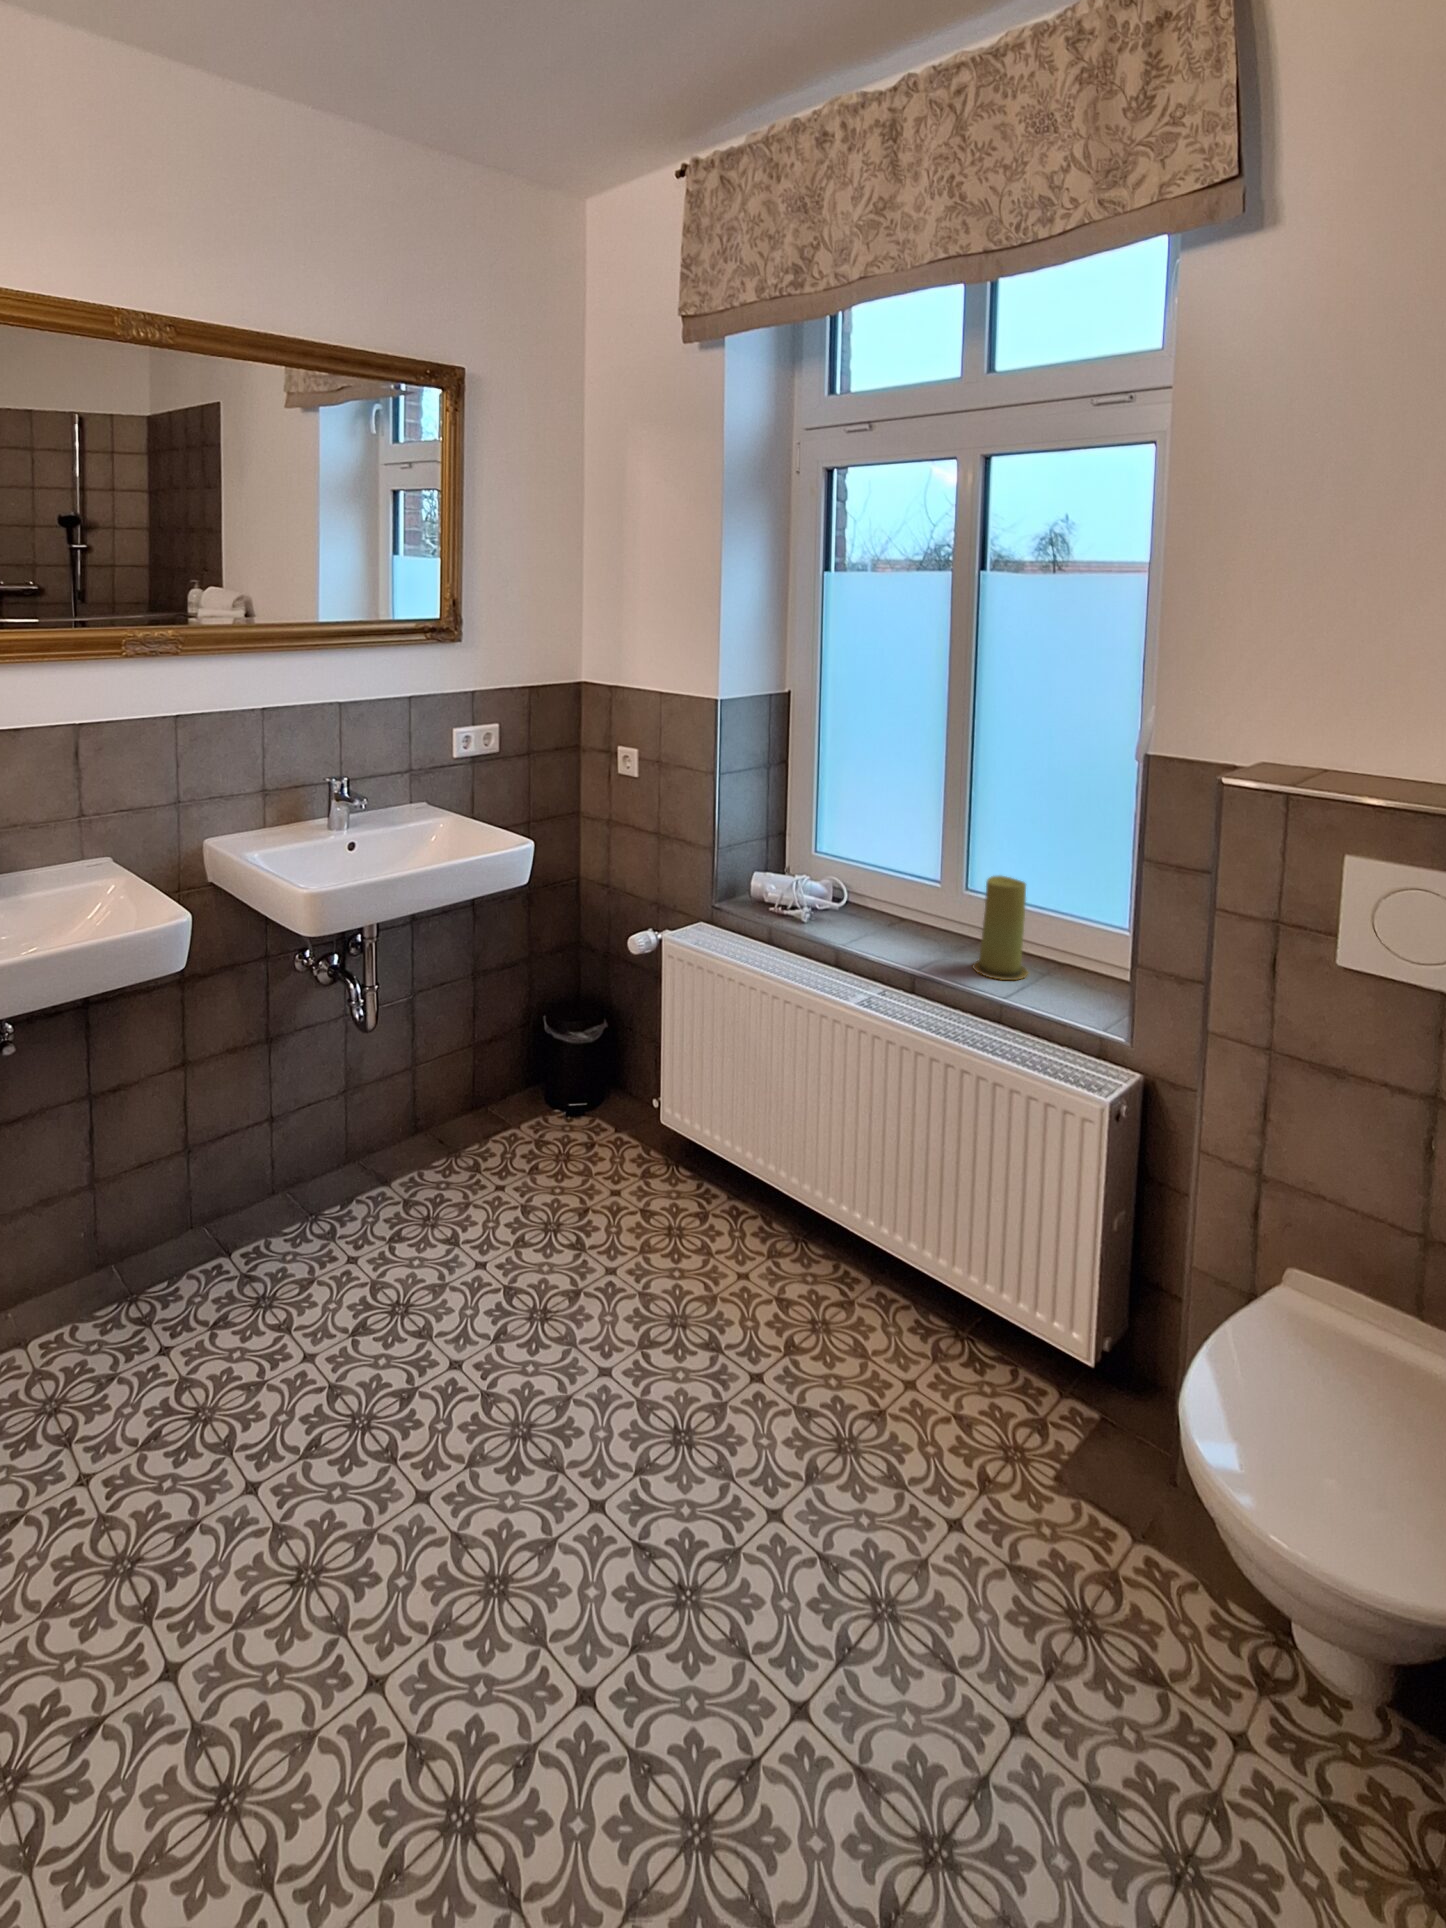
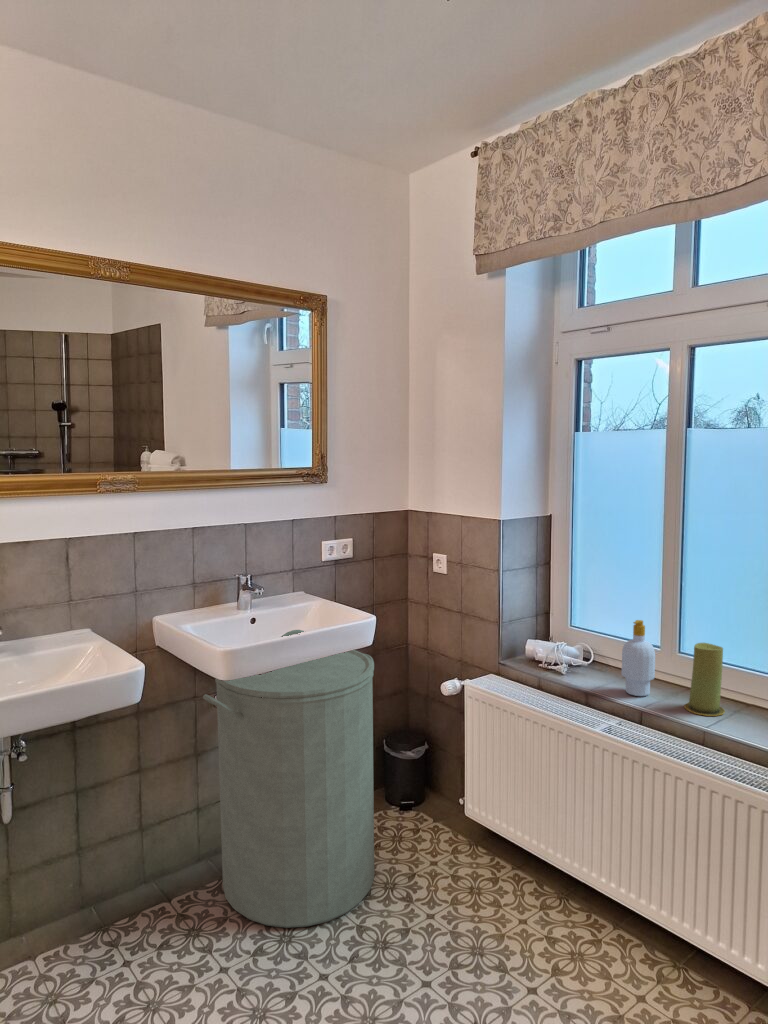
soap bottle: none [886,842,933,951] -> present [622,620,655,696]
laundry hamper: none [281,856,532,1293] -> present [203,630,374,928]

